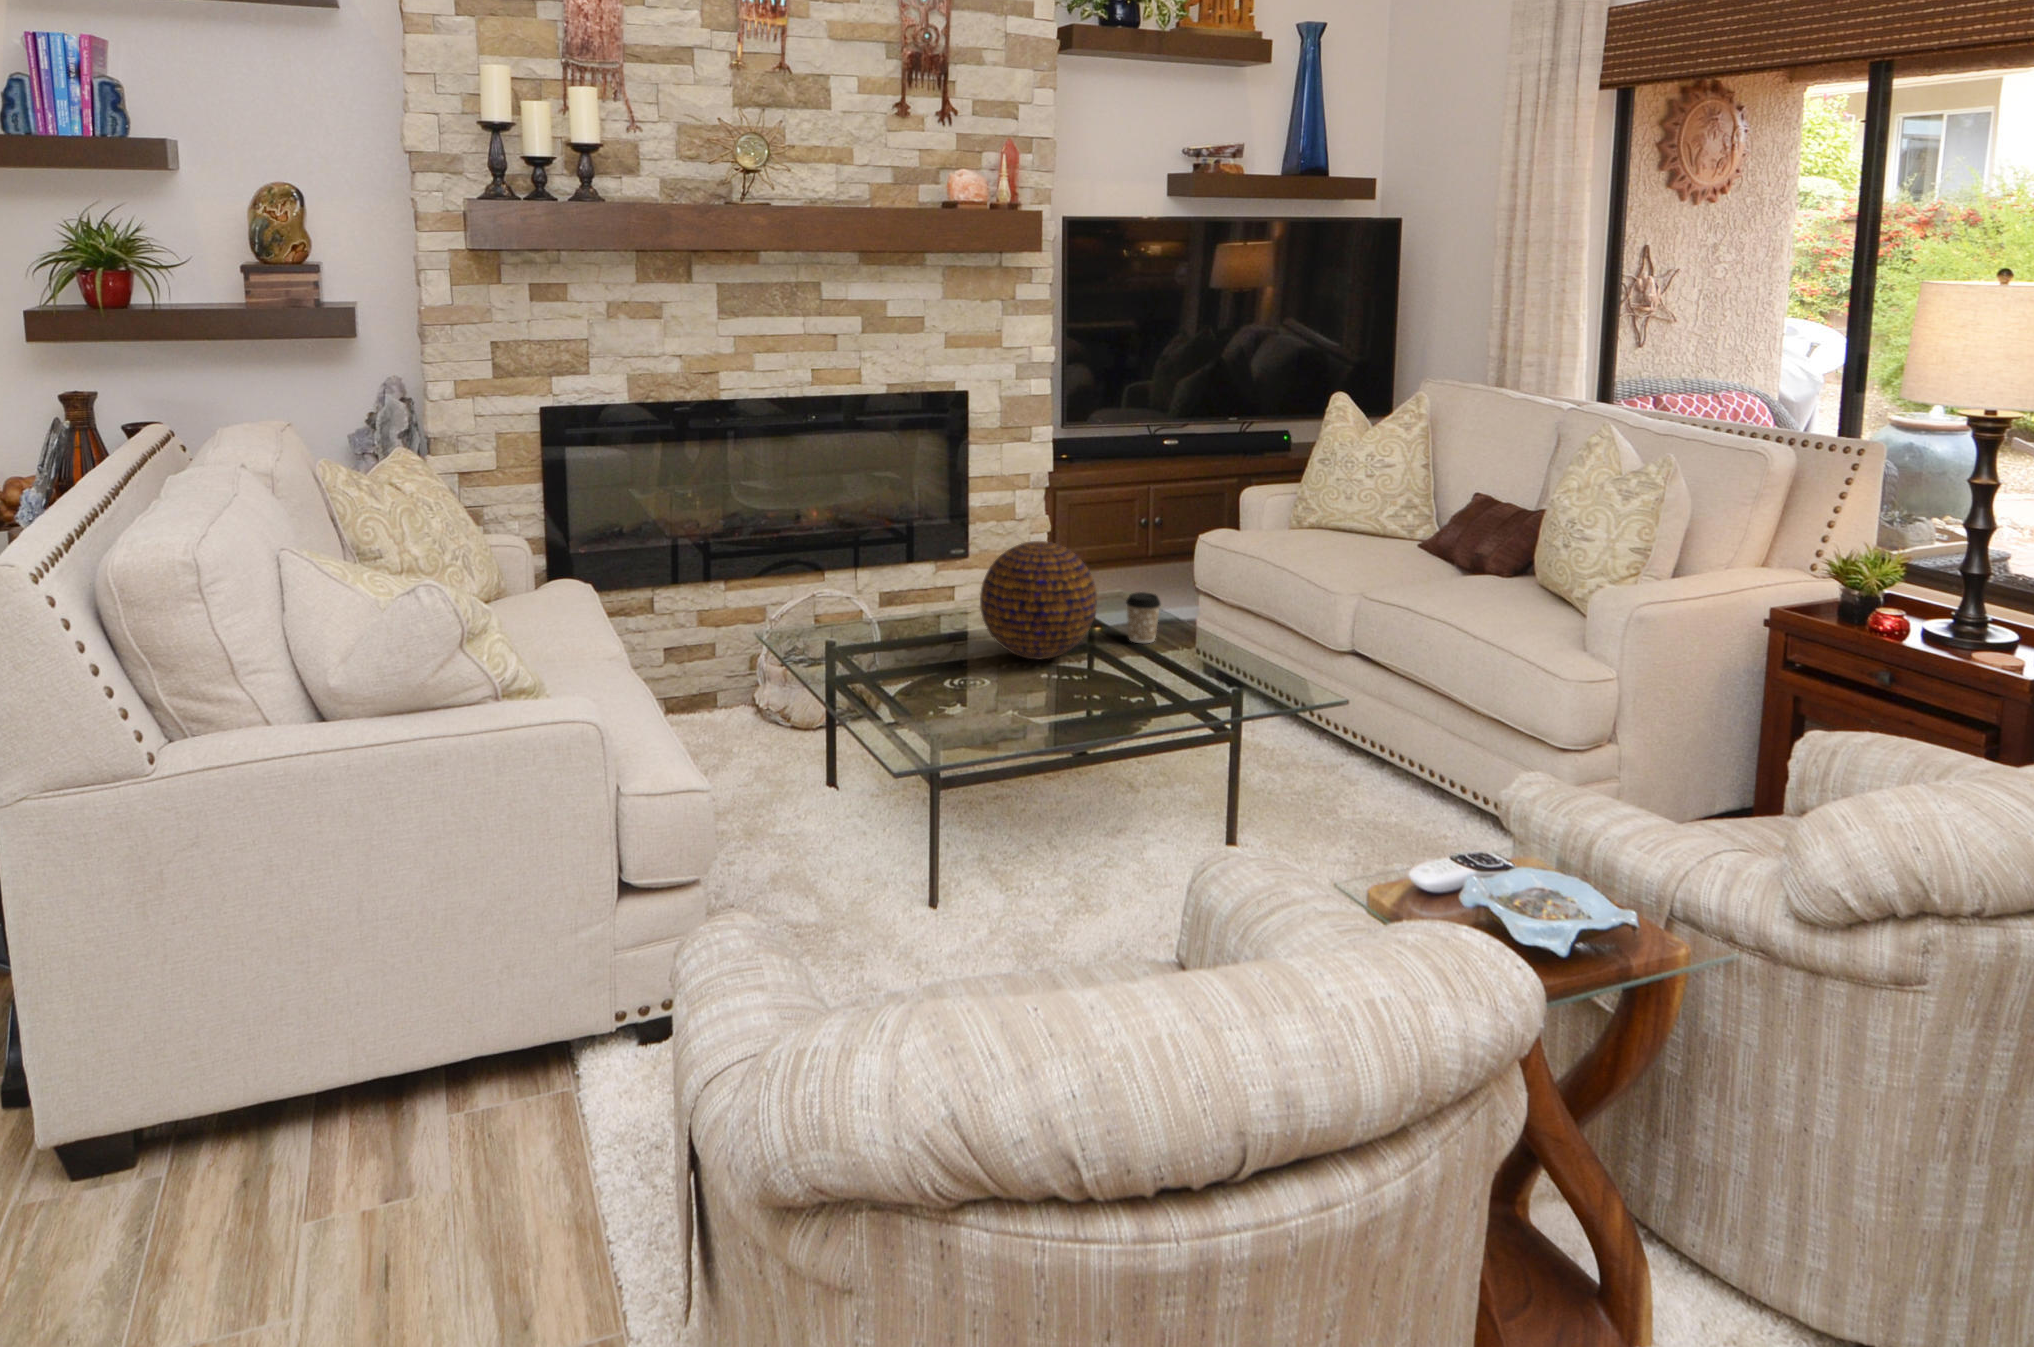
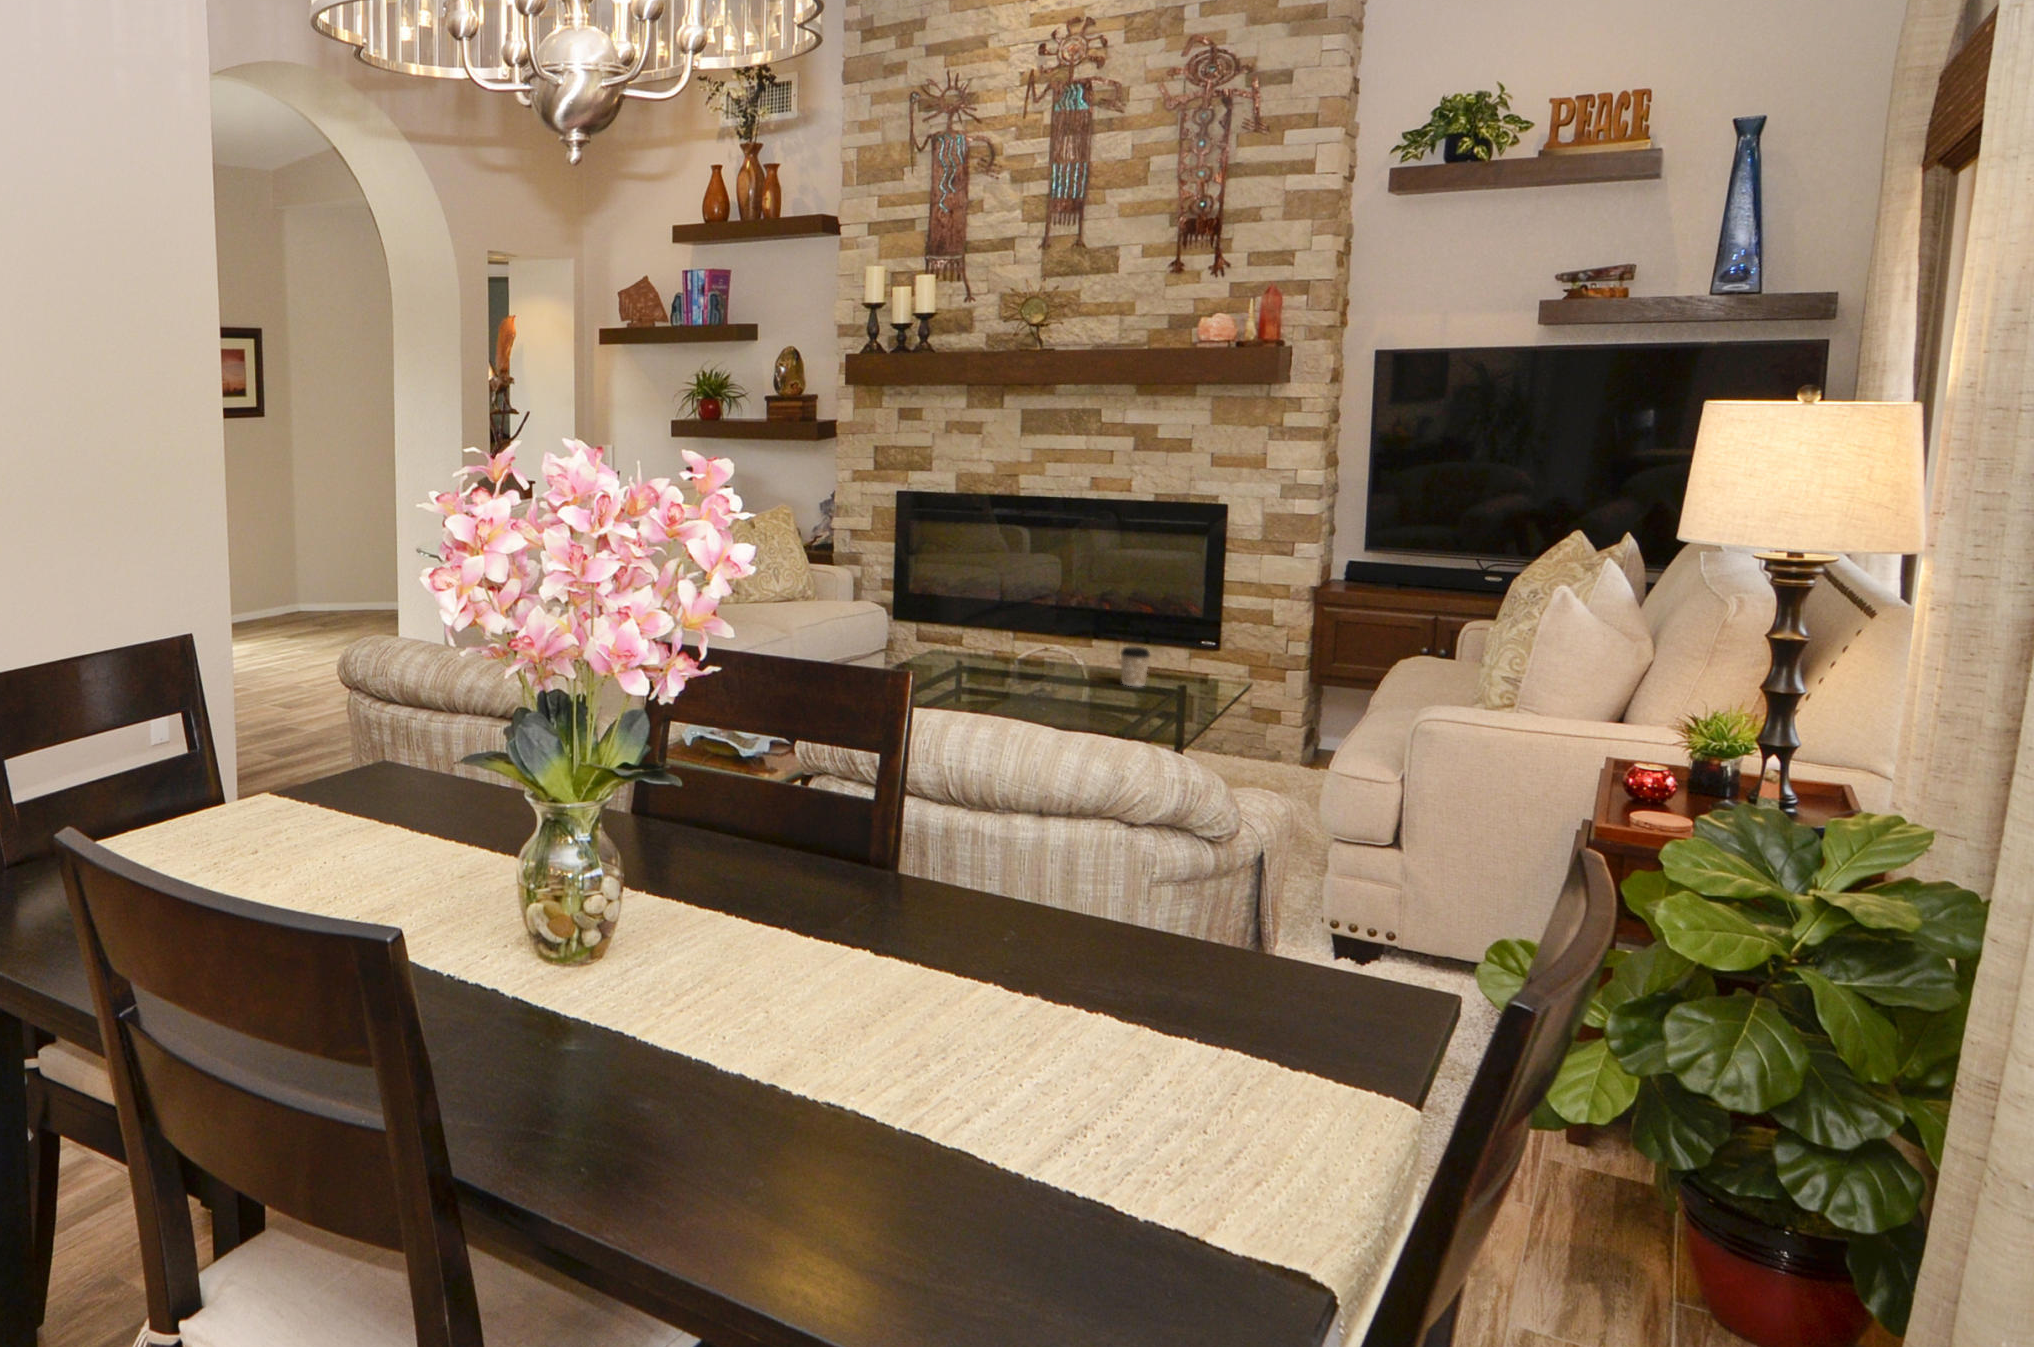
decorative orb: present [980,541,1097,660] -> none [989,587,1080,675]

